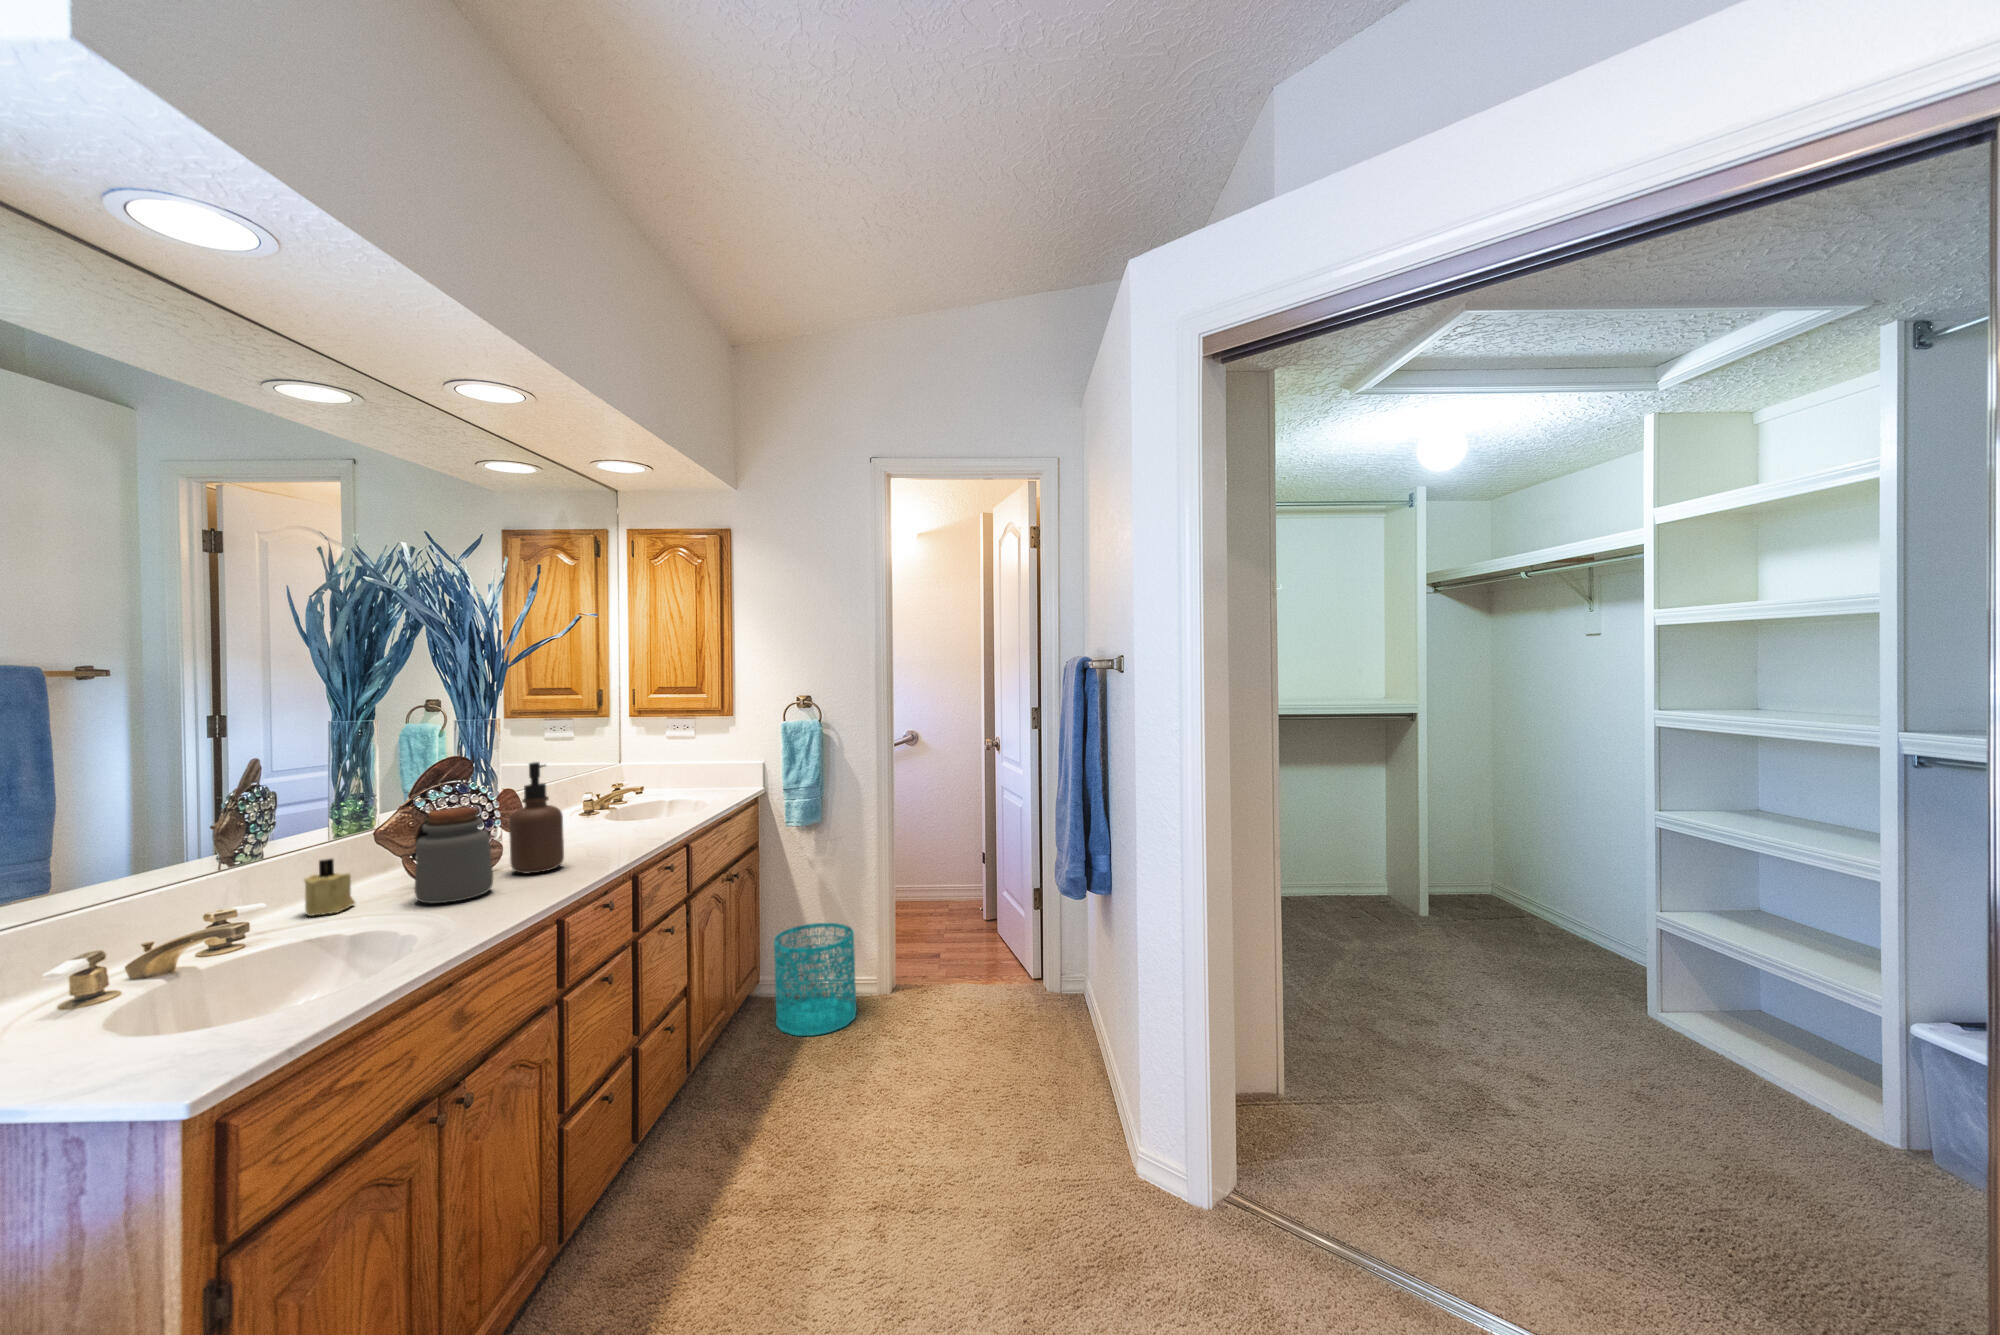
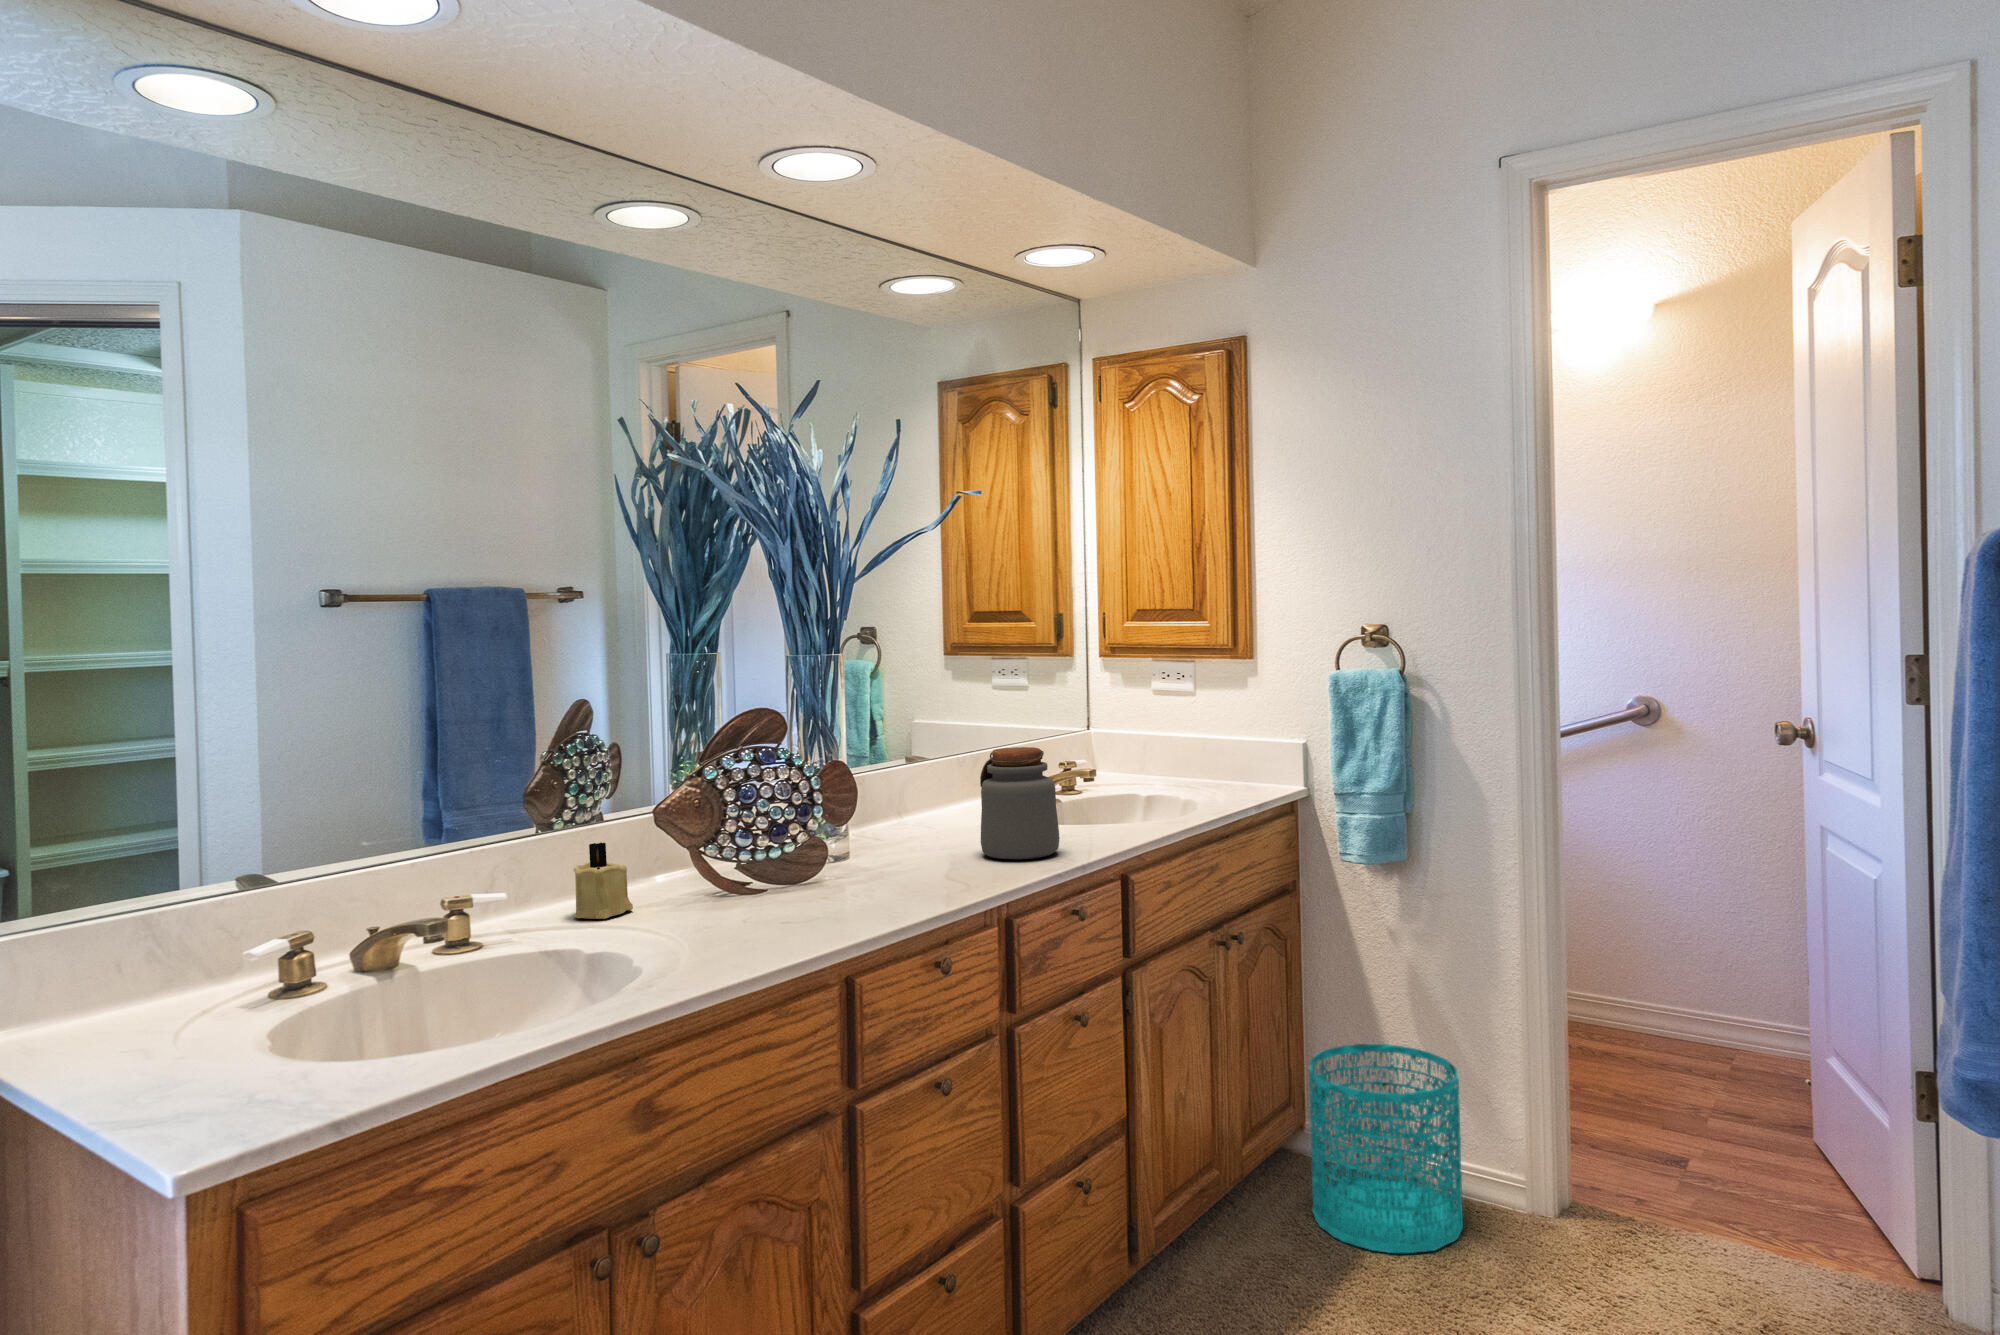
soap dispenser: present [509,762,564,874] -> none [828,724,903,896]
jar: present [415,807,493,904] -> present [980,747,1060,859]

